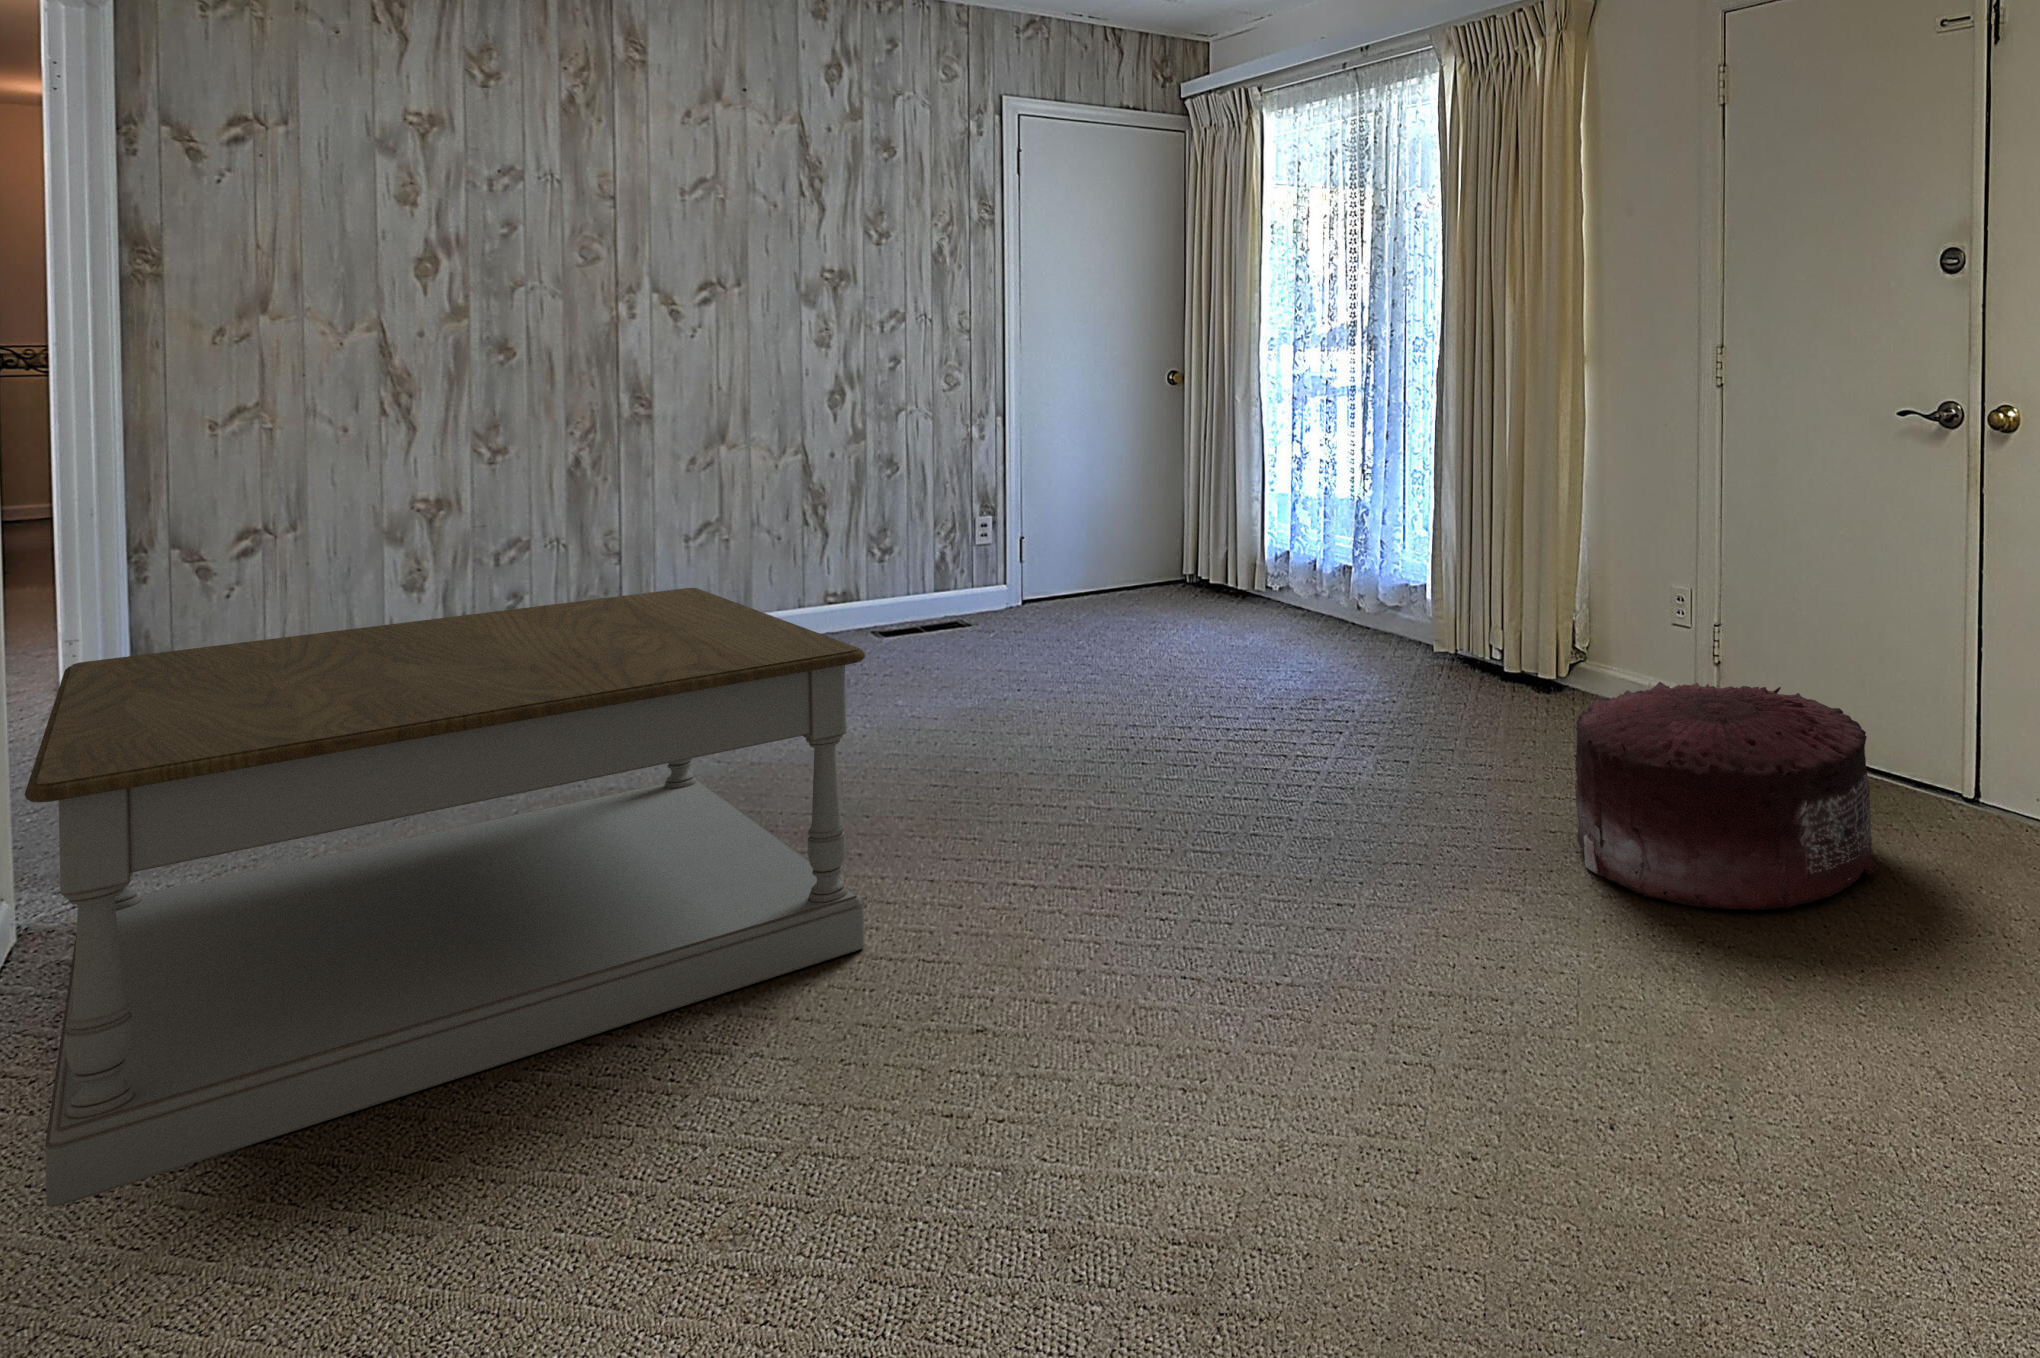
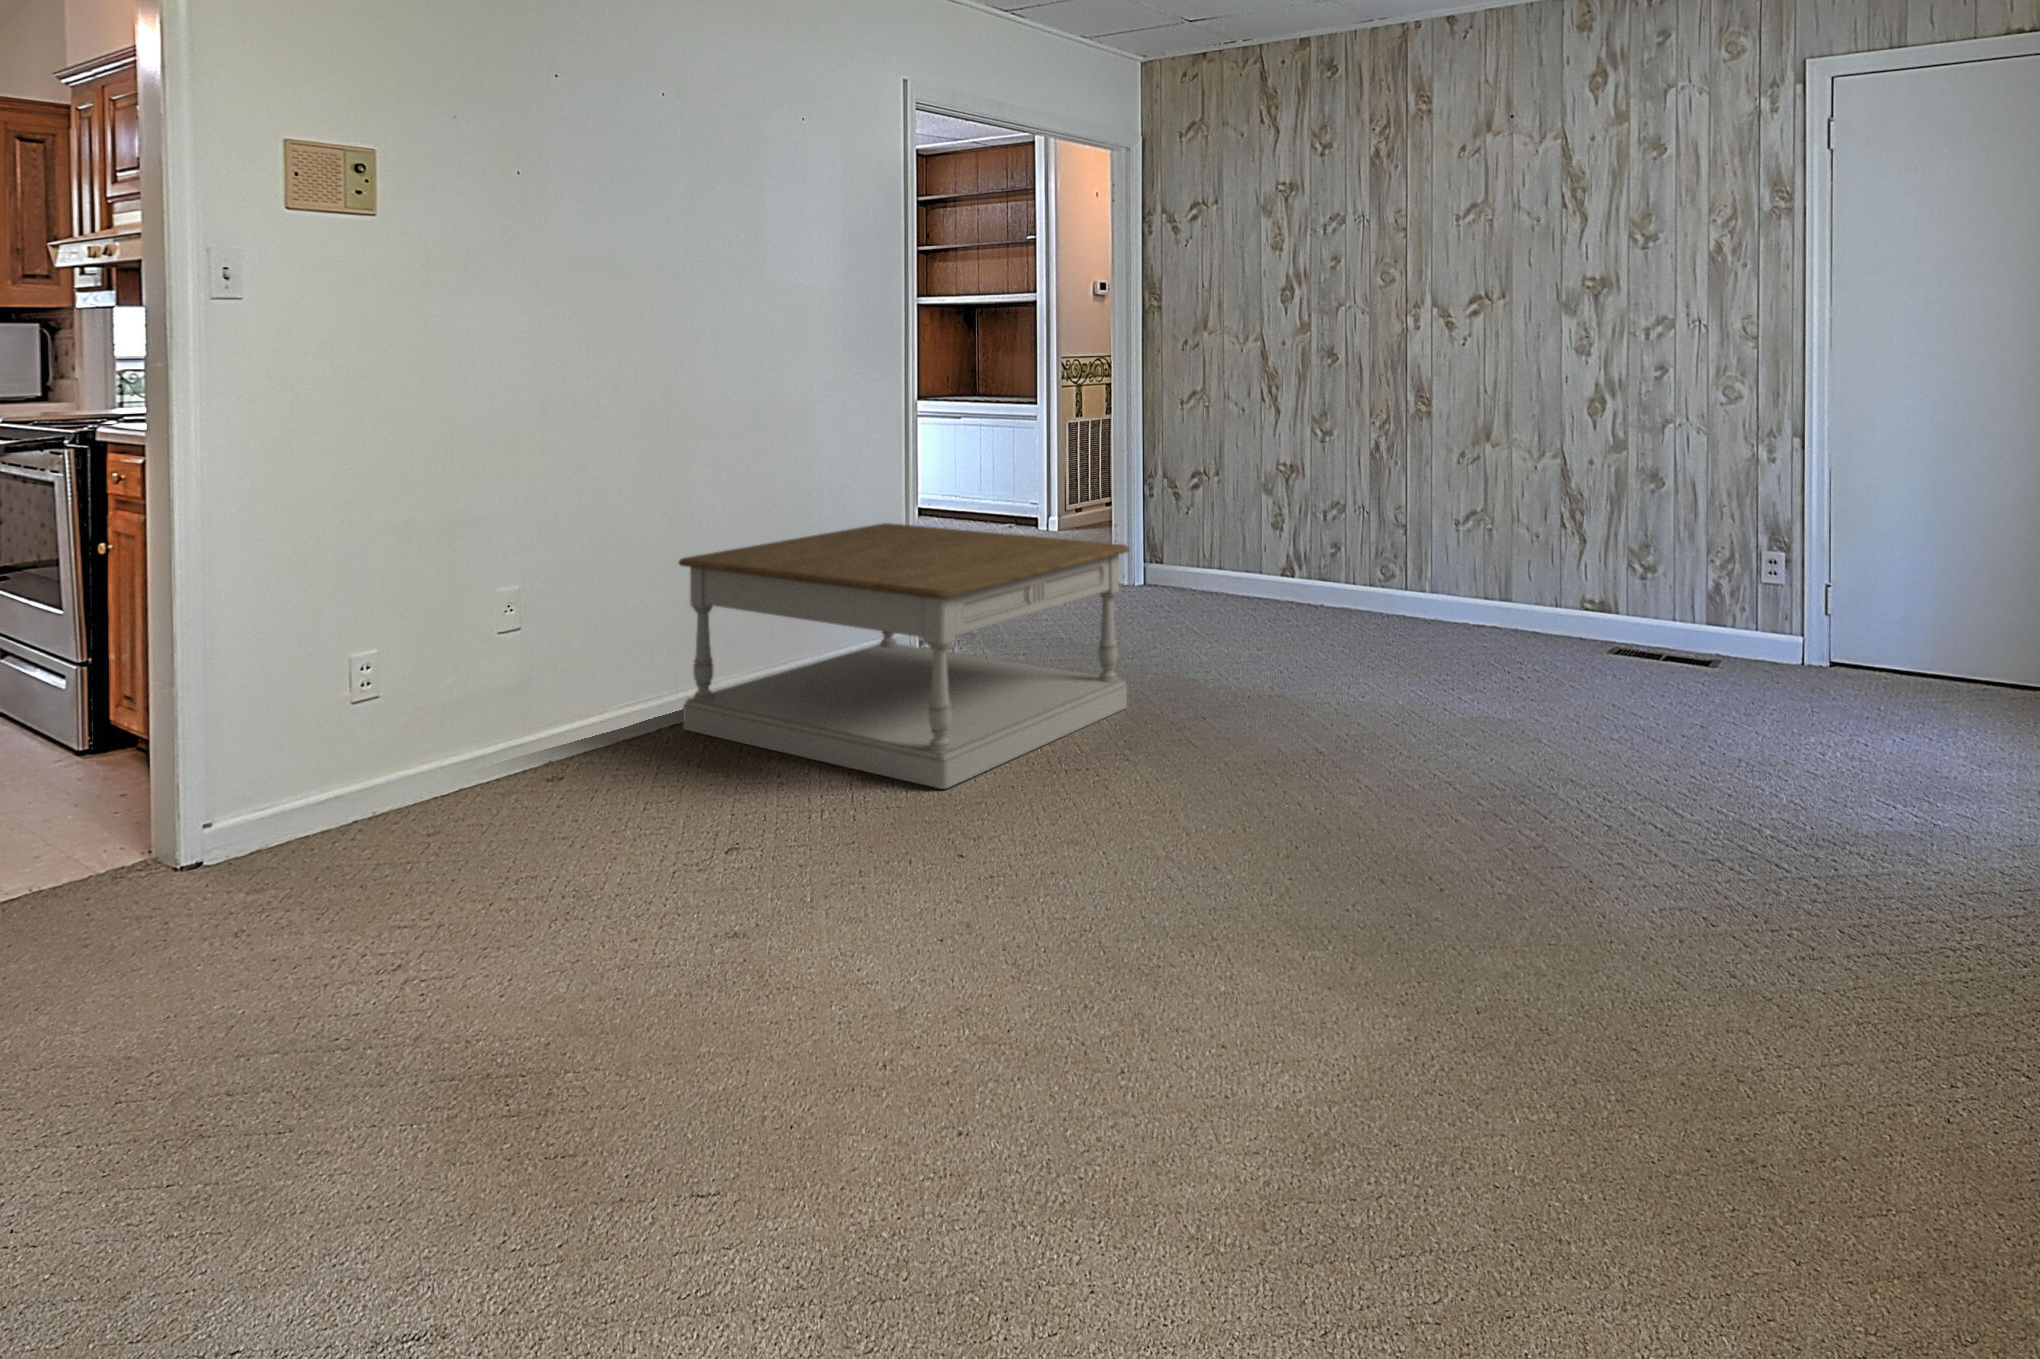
pouf: present [1576,682,1879,910] -> none [1155,858,1572,1218]

